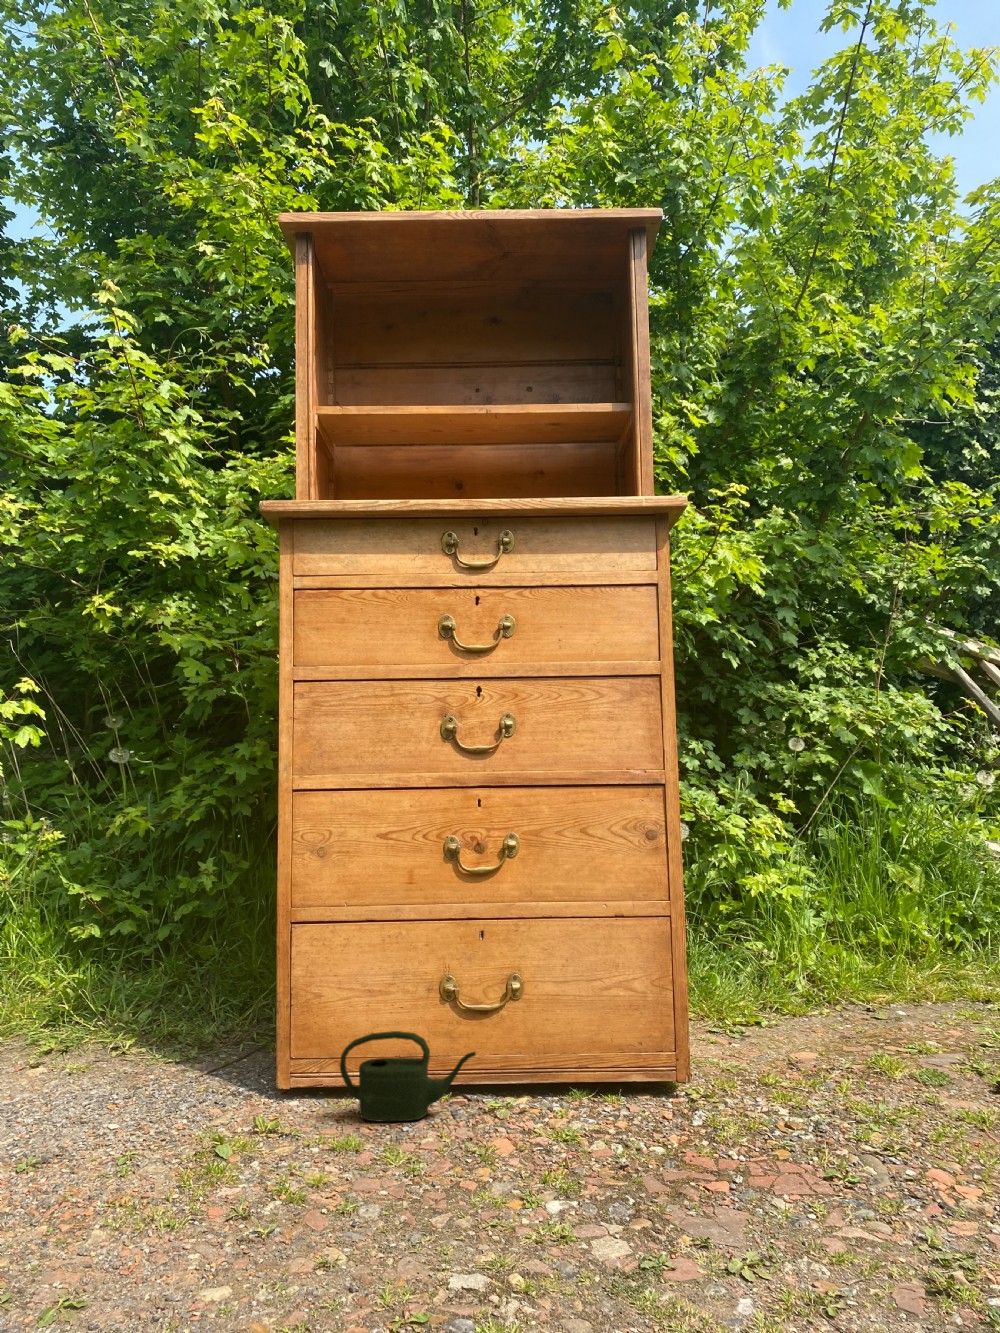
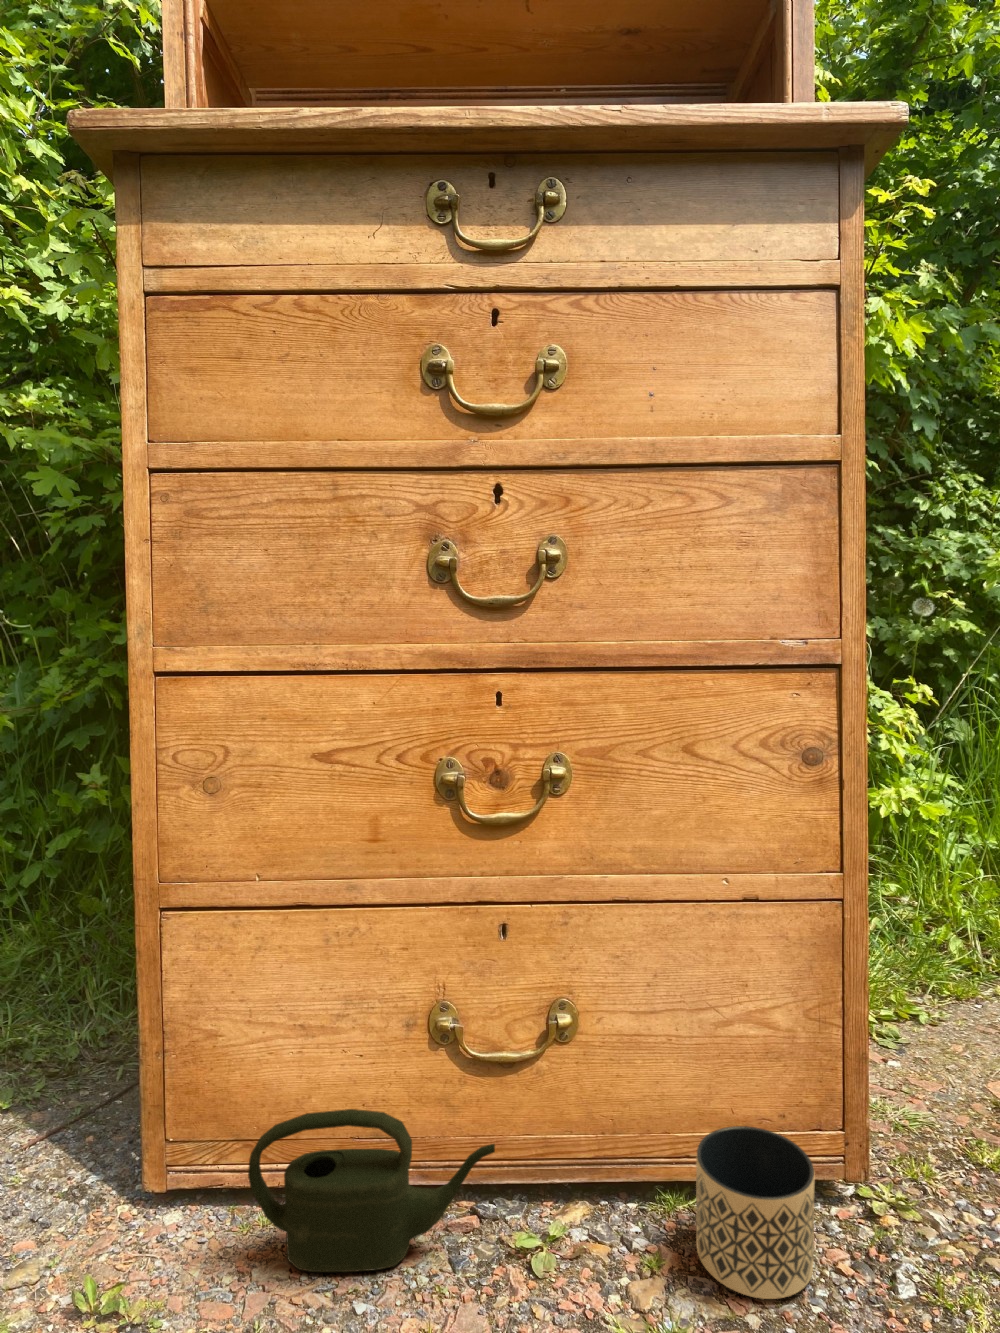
planter: none [587,1047,651,1130] -> present [696,1126,814,1299]

